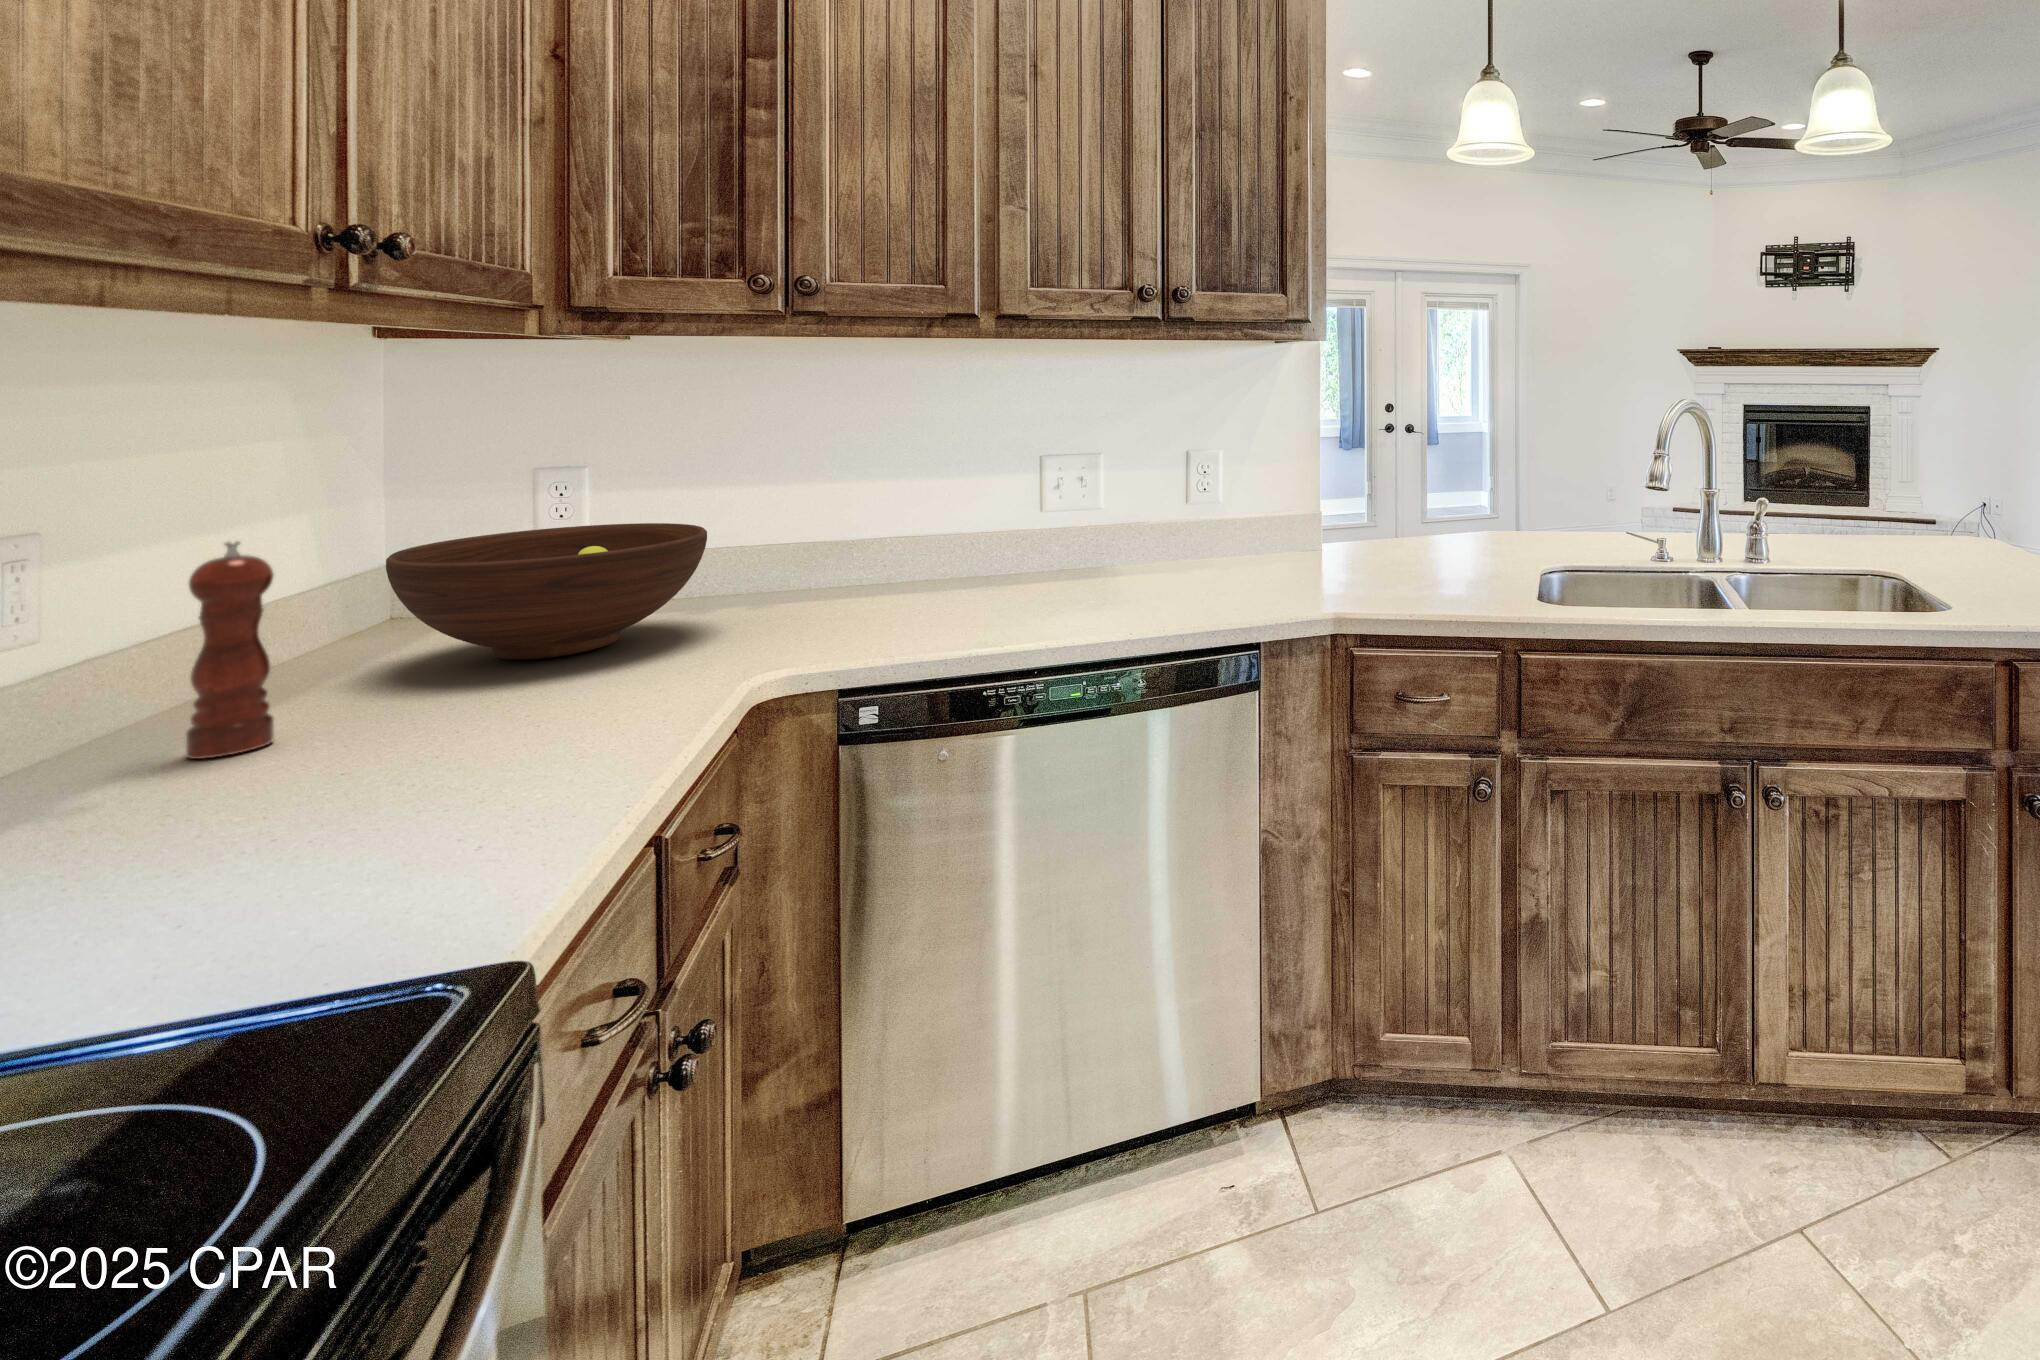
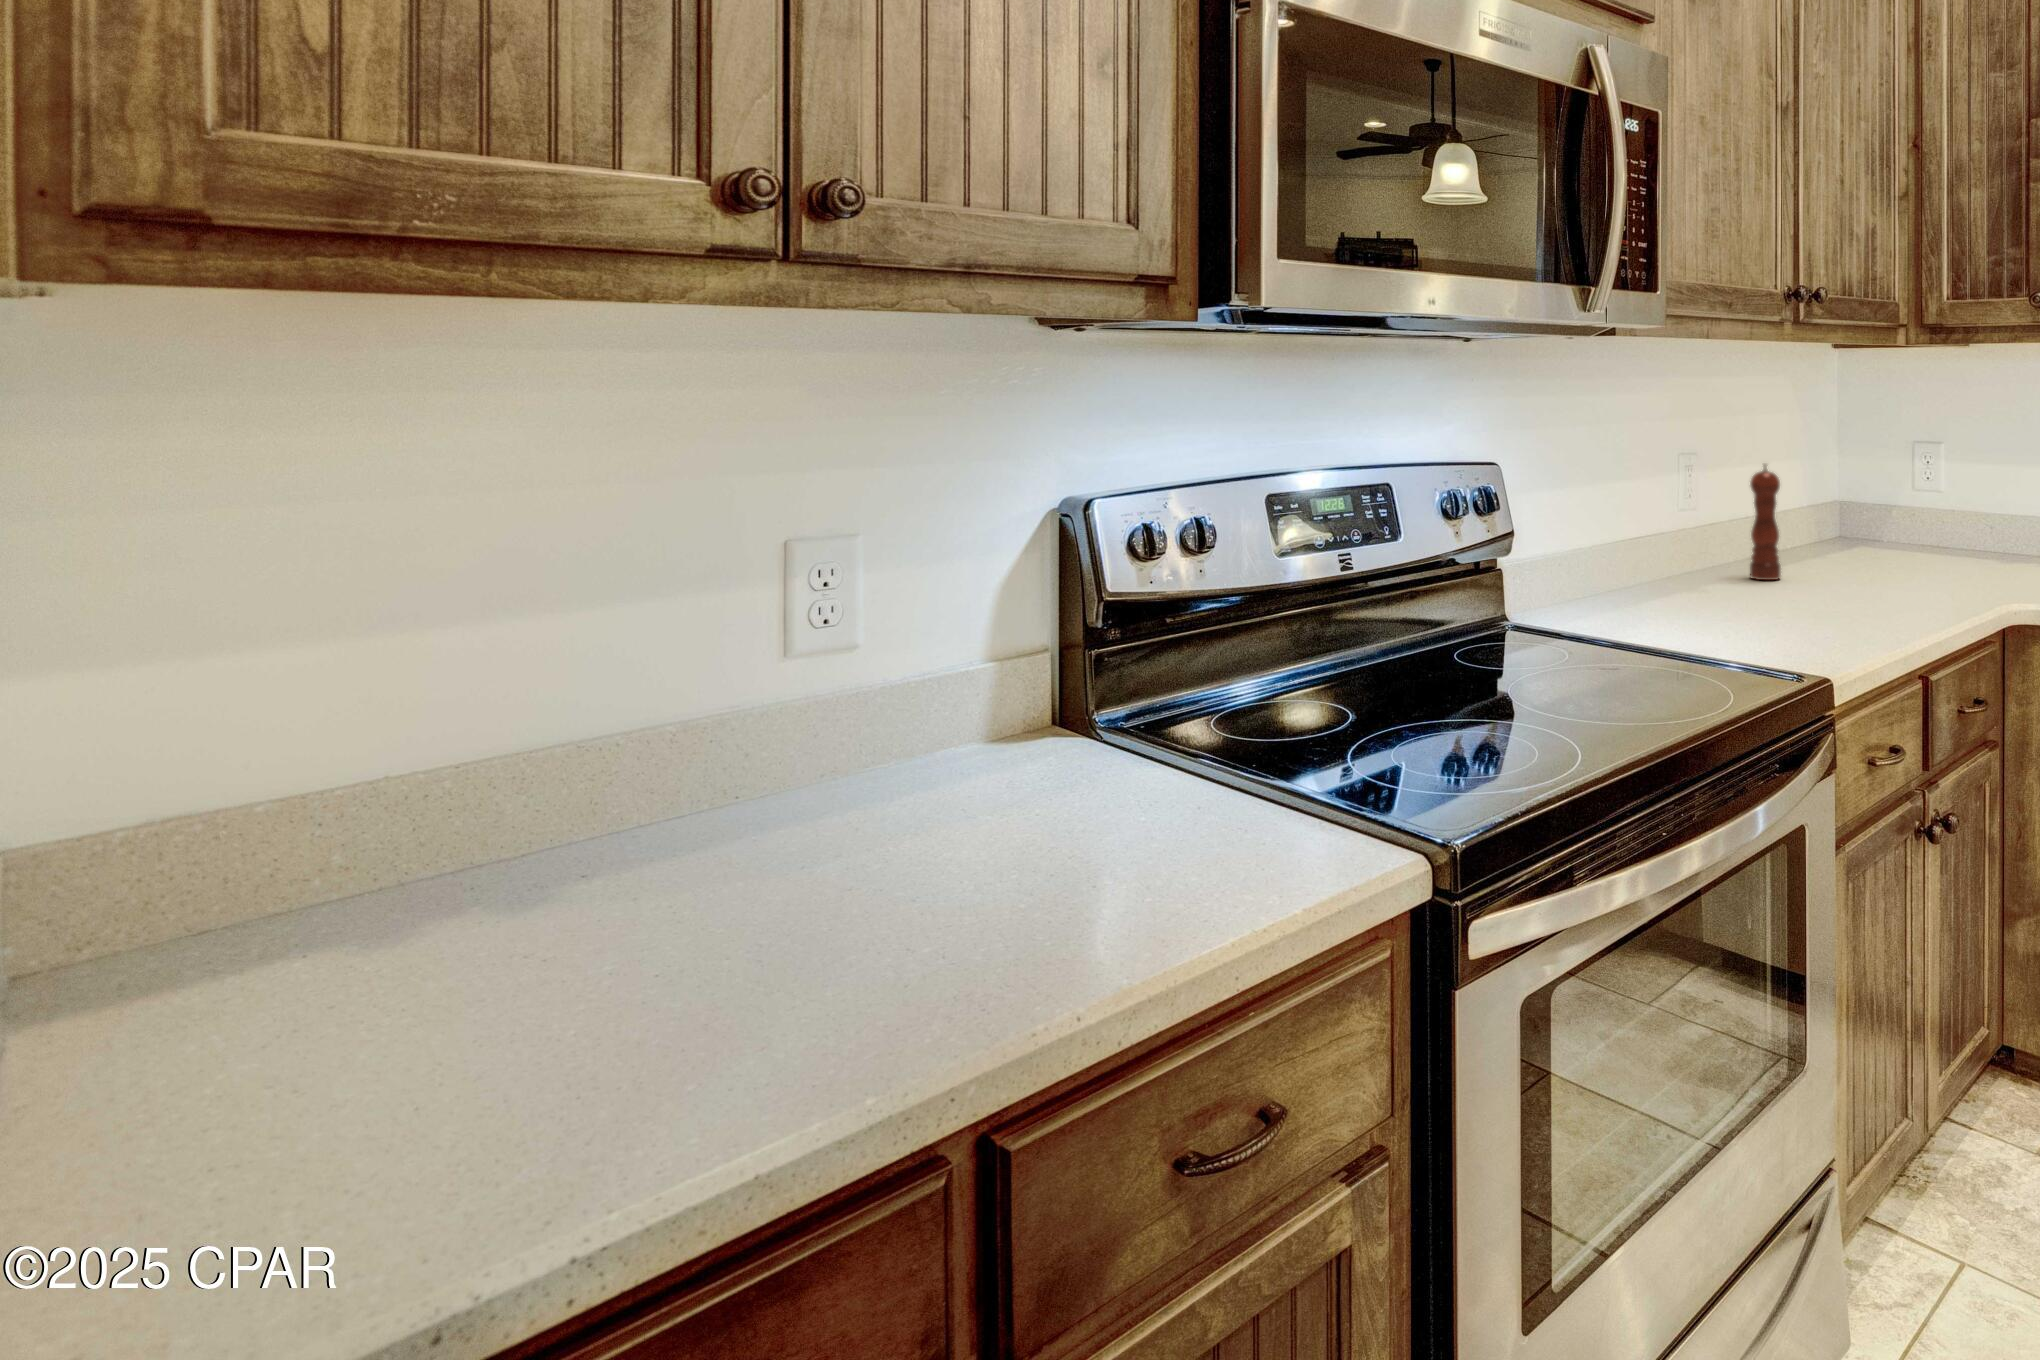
fruit bowl: present [386,523,707,660] -> none [1833,480,2006,568]

